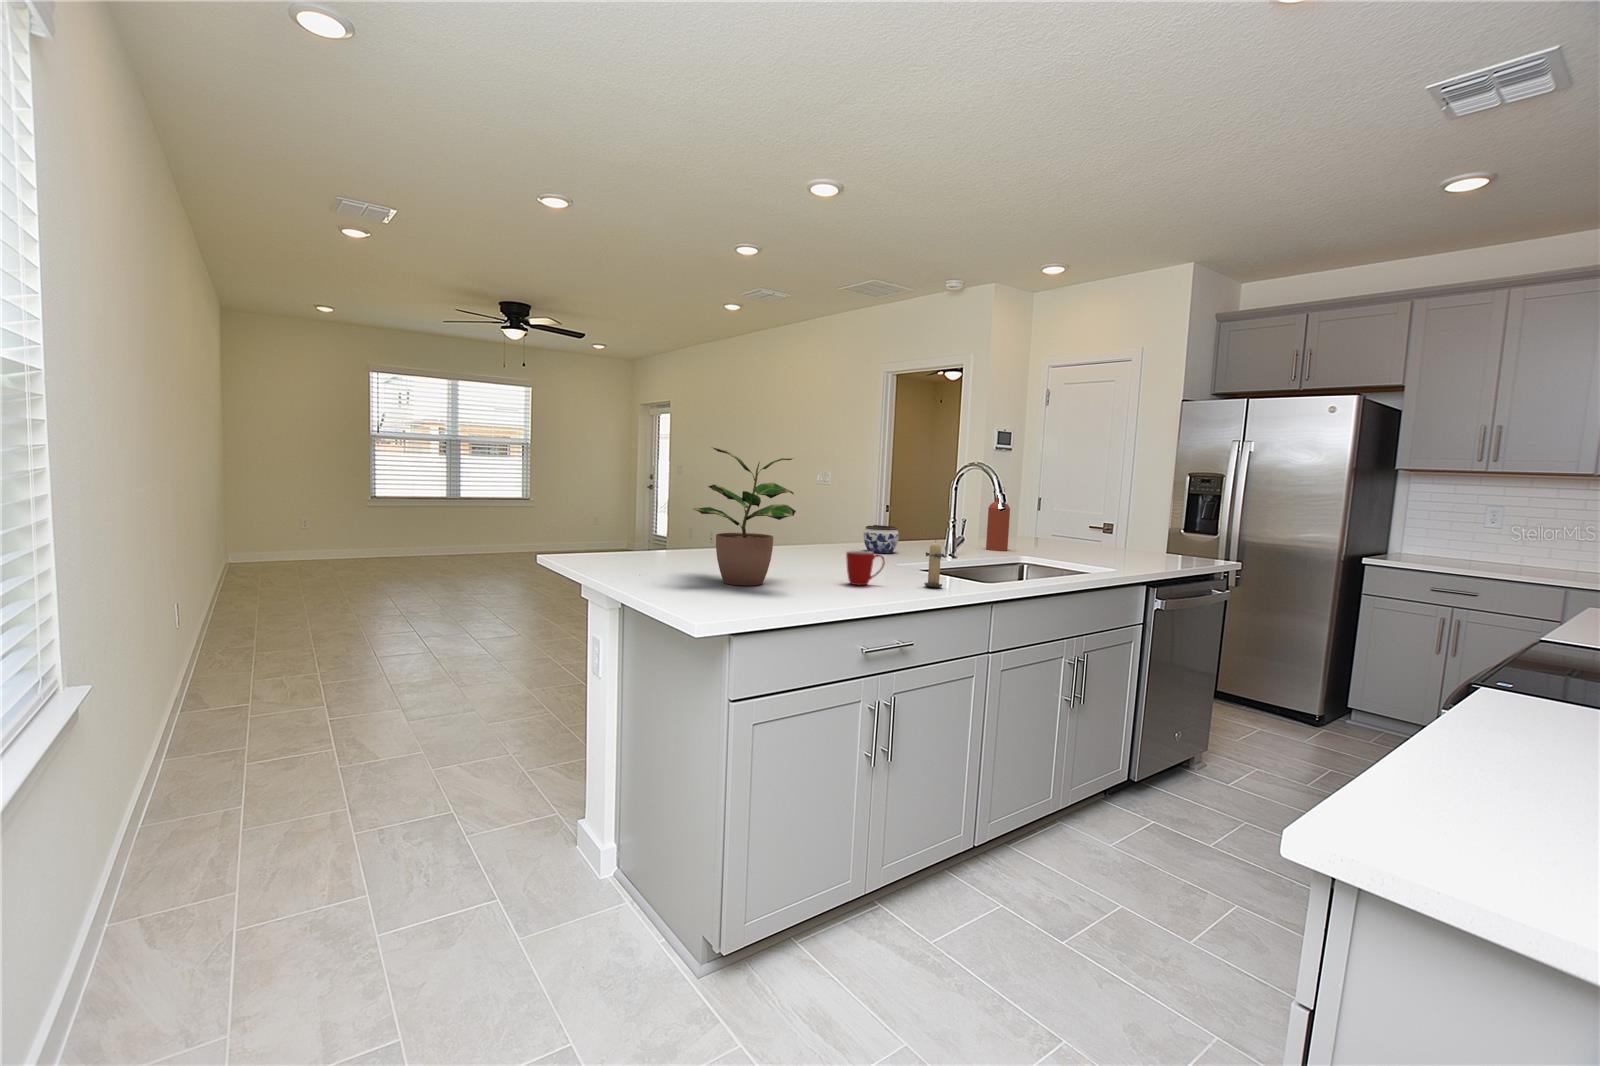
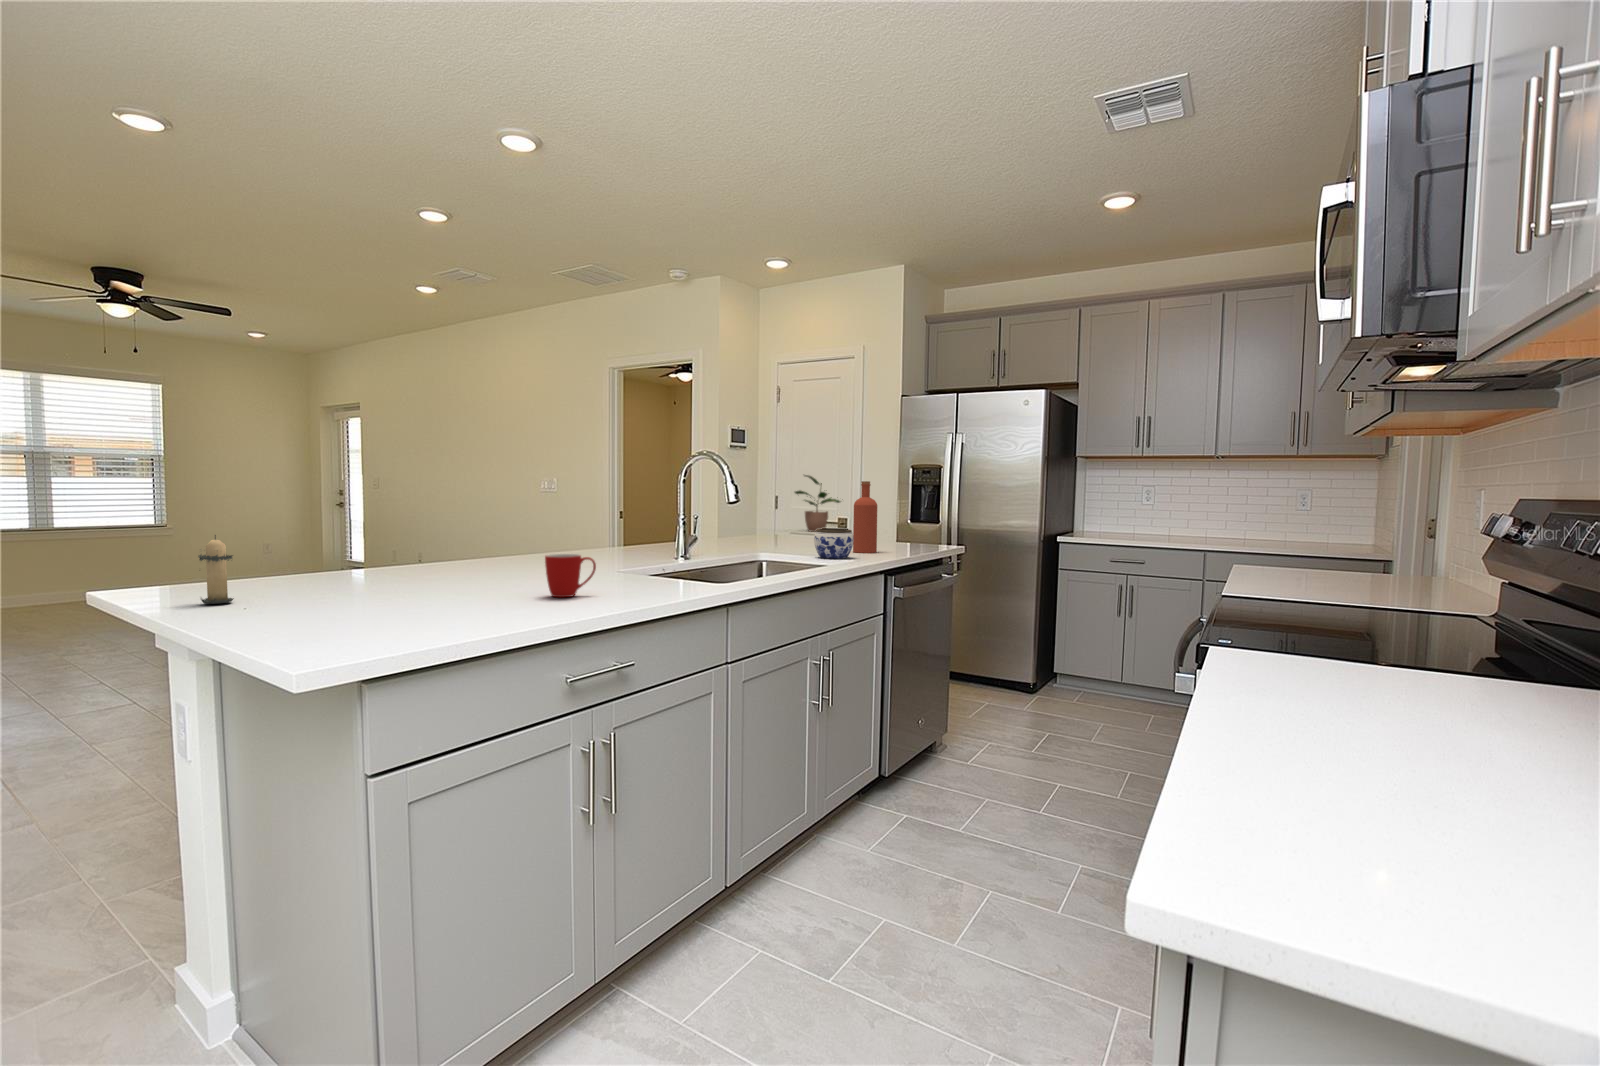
potted plant: present [694,447,796,586] -> present [795,475,841,532]
bottle: present [986,488,1010,551] -> present [853,481,877,553]
jar: present [863,525,899,553] -> present [814,528,854,559]
candle: present [924,542,944,587] -> present [198,535,234,604]

